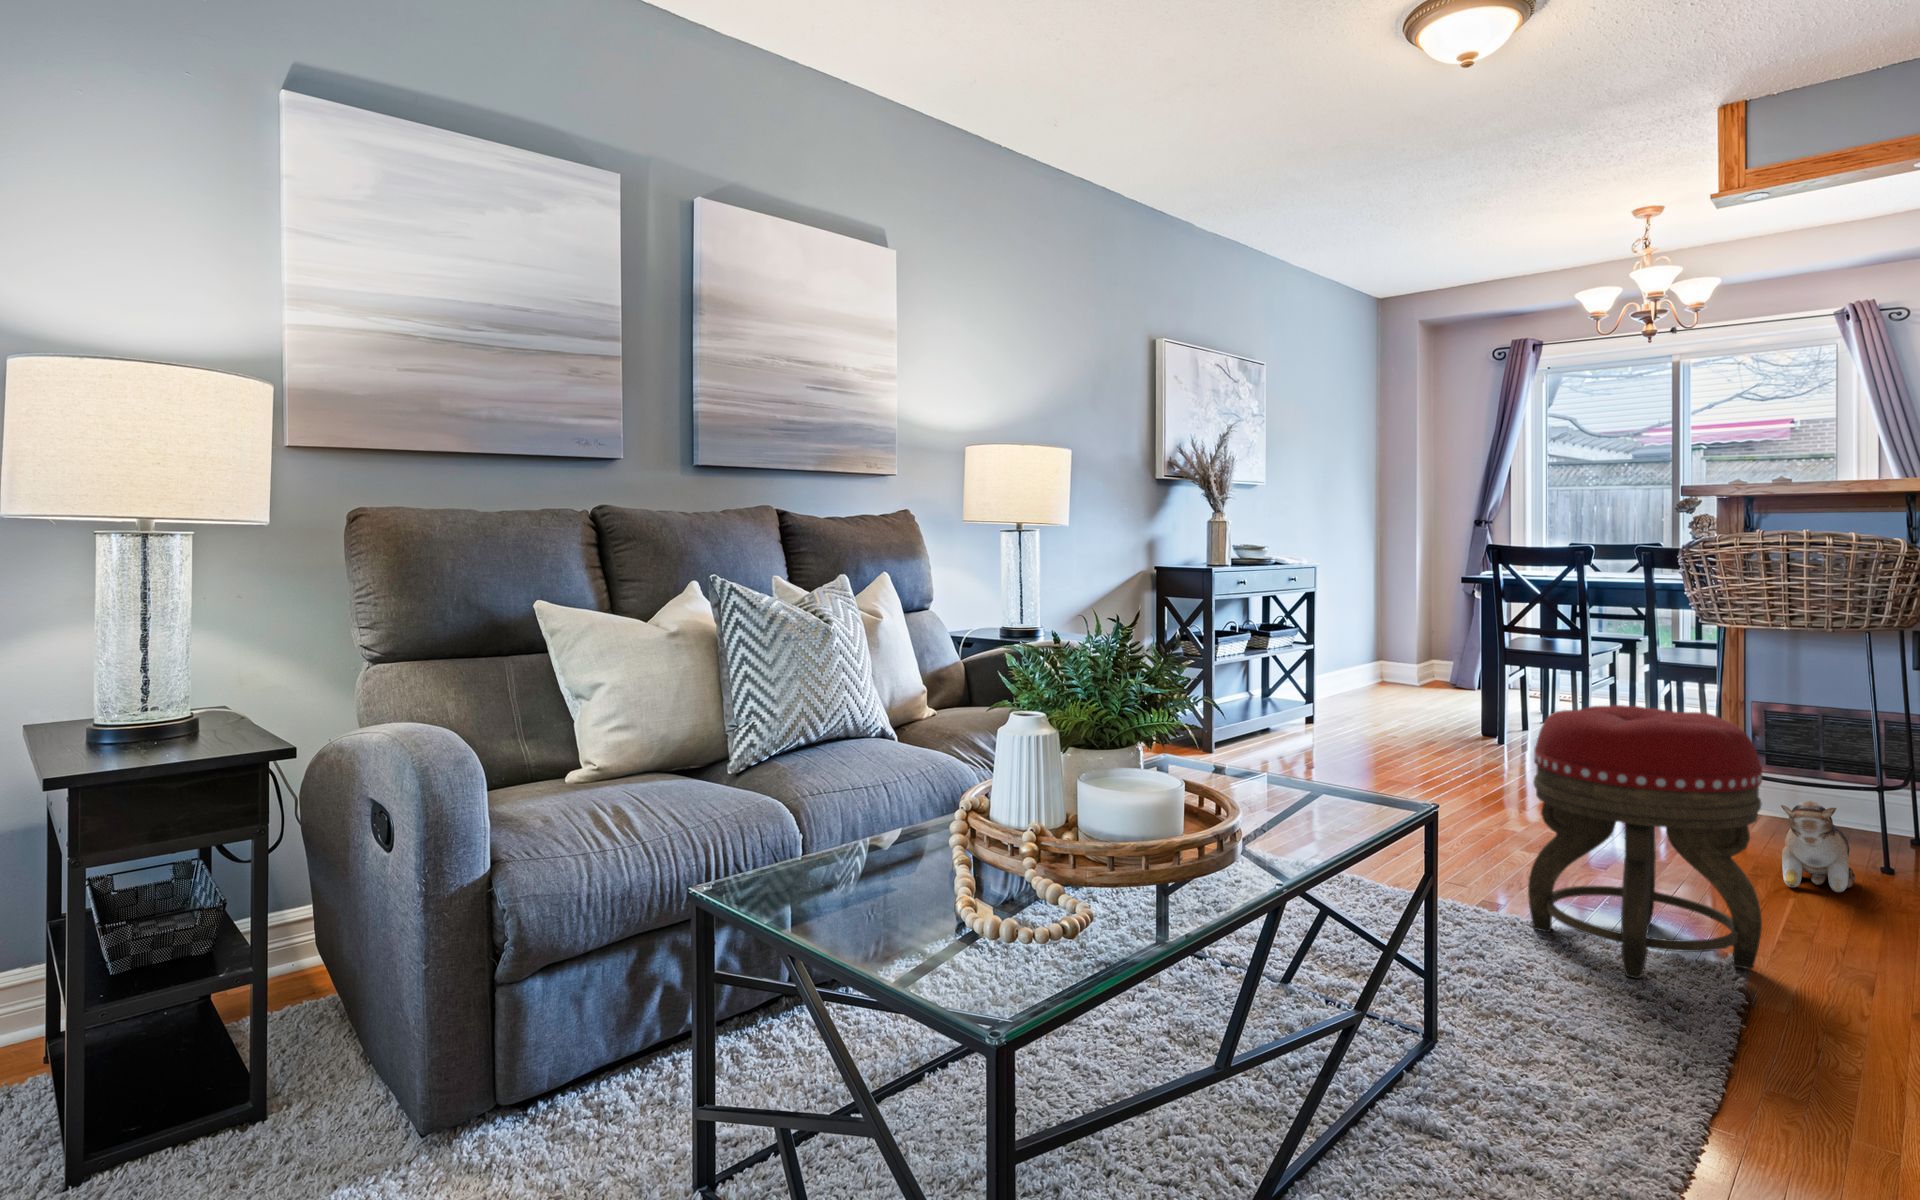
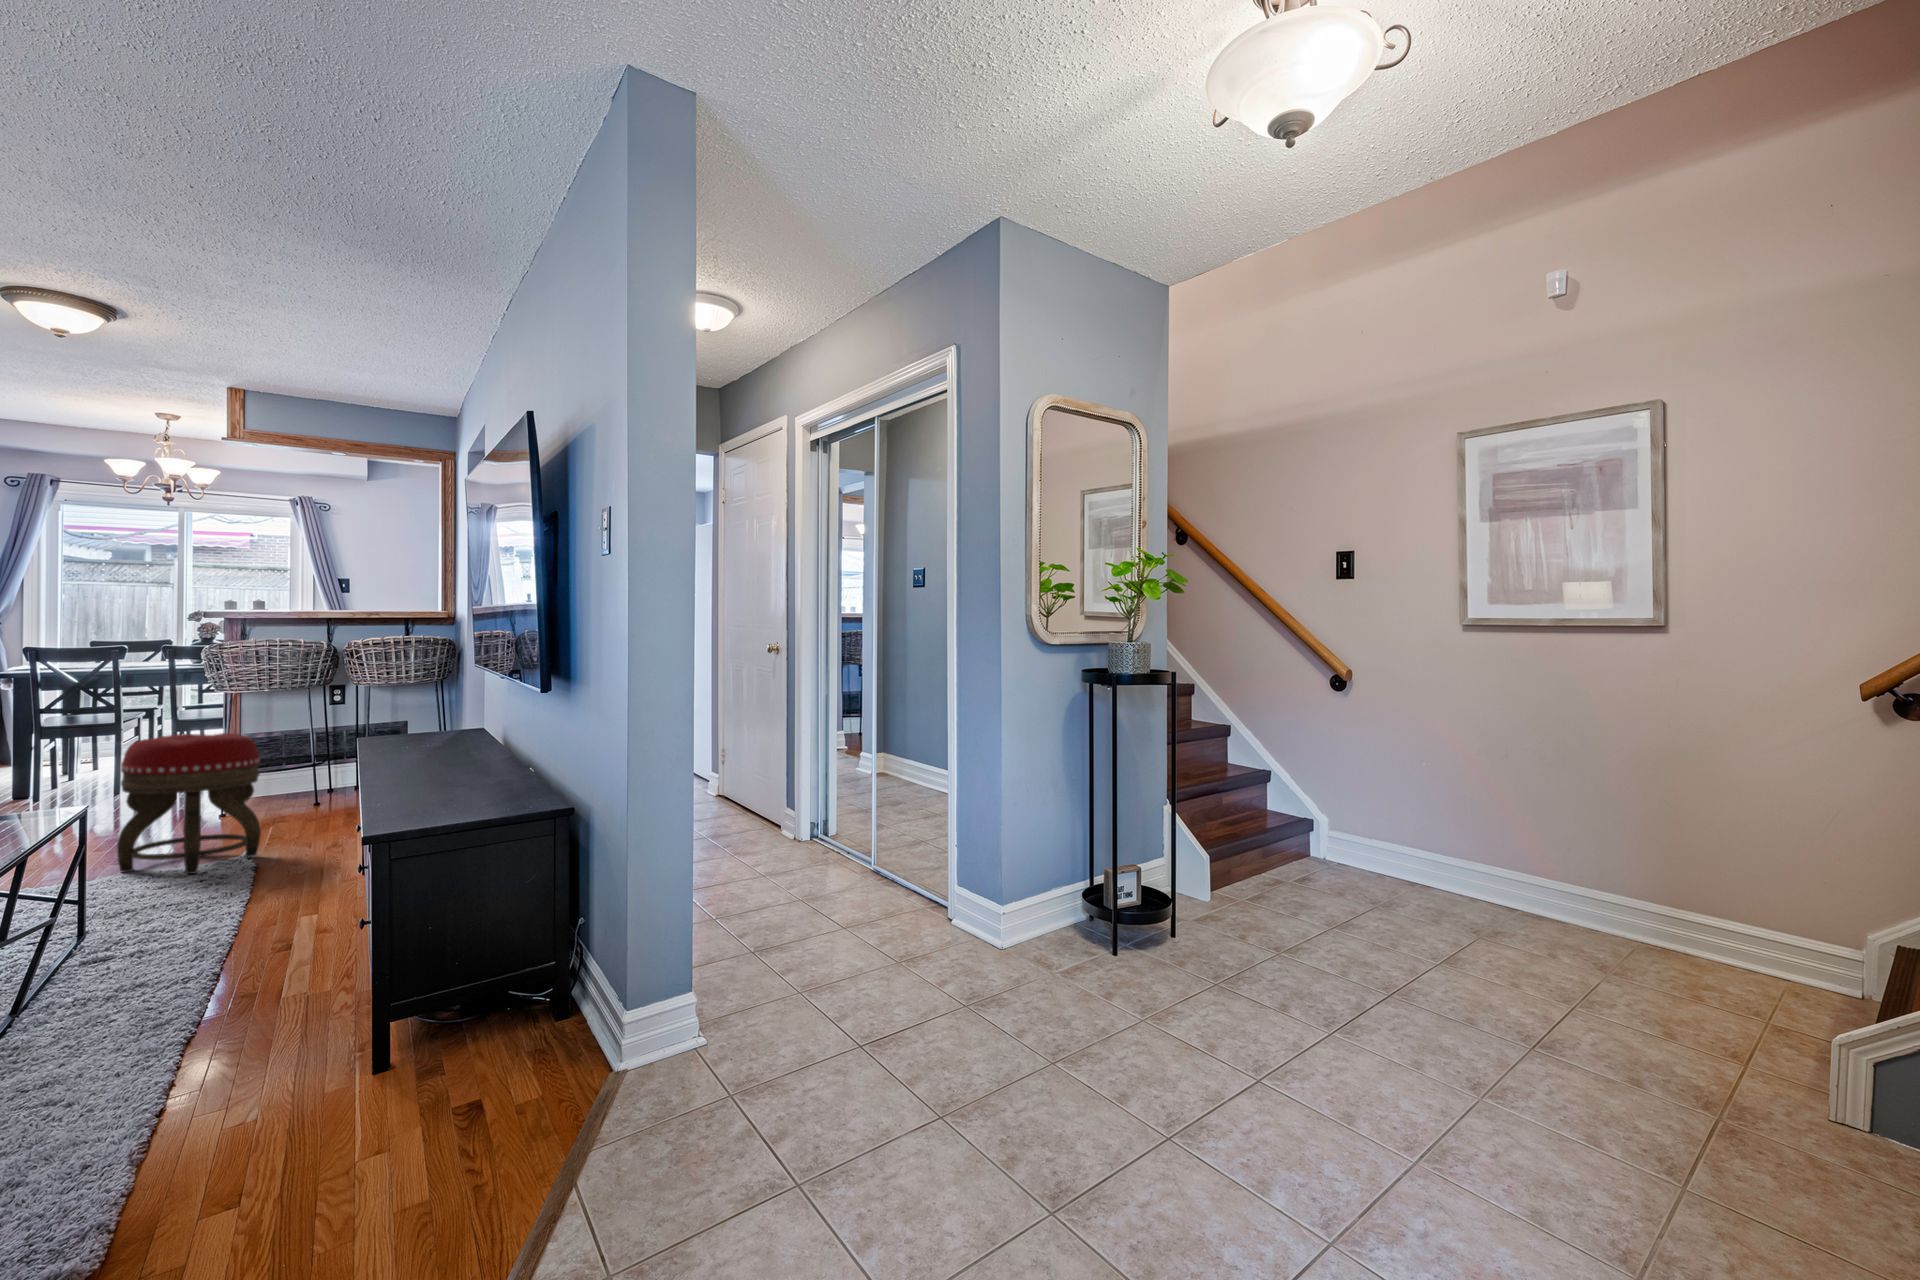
plush toy: present [1781,801,1855,892] -> none [267,778,305,825]

